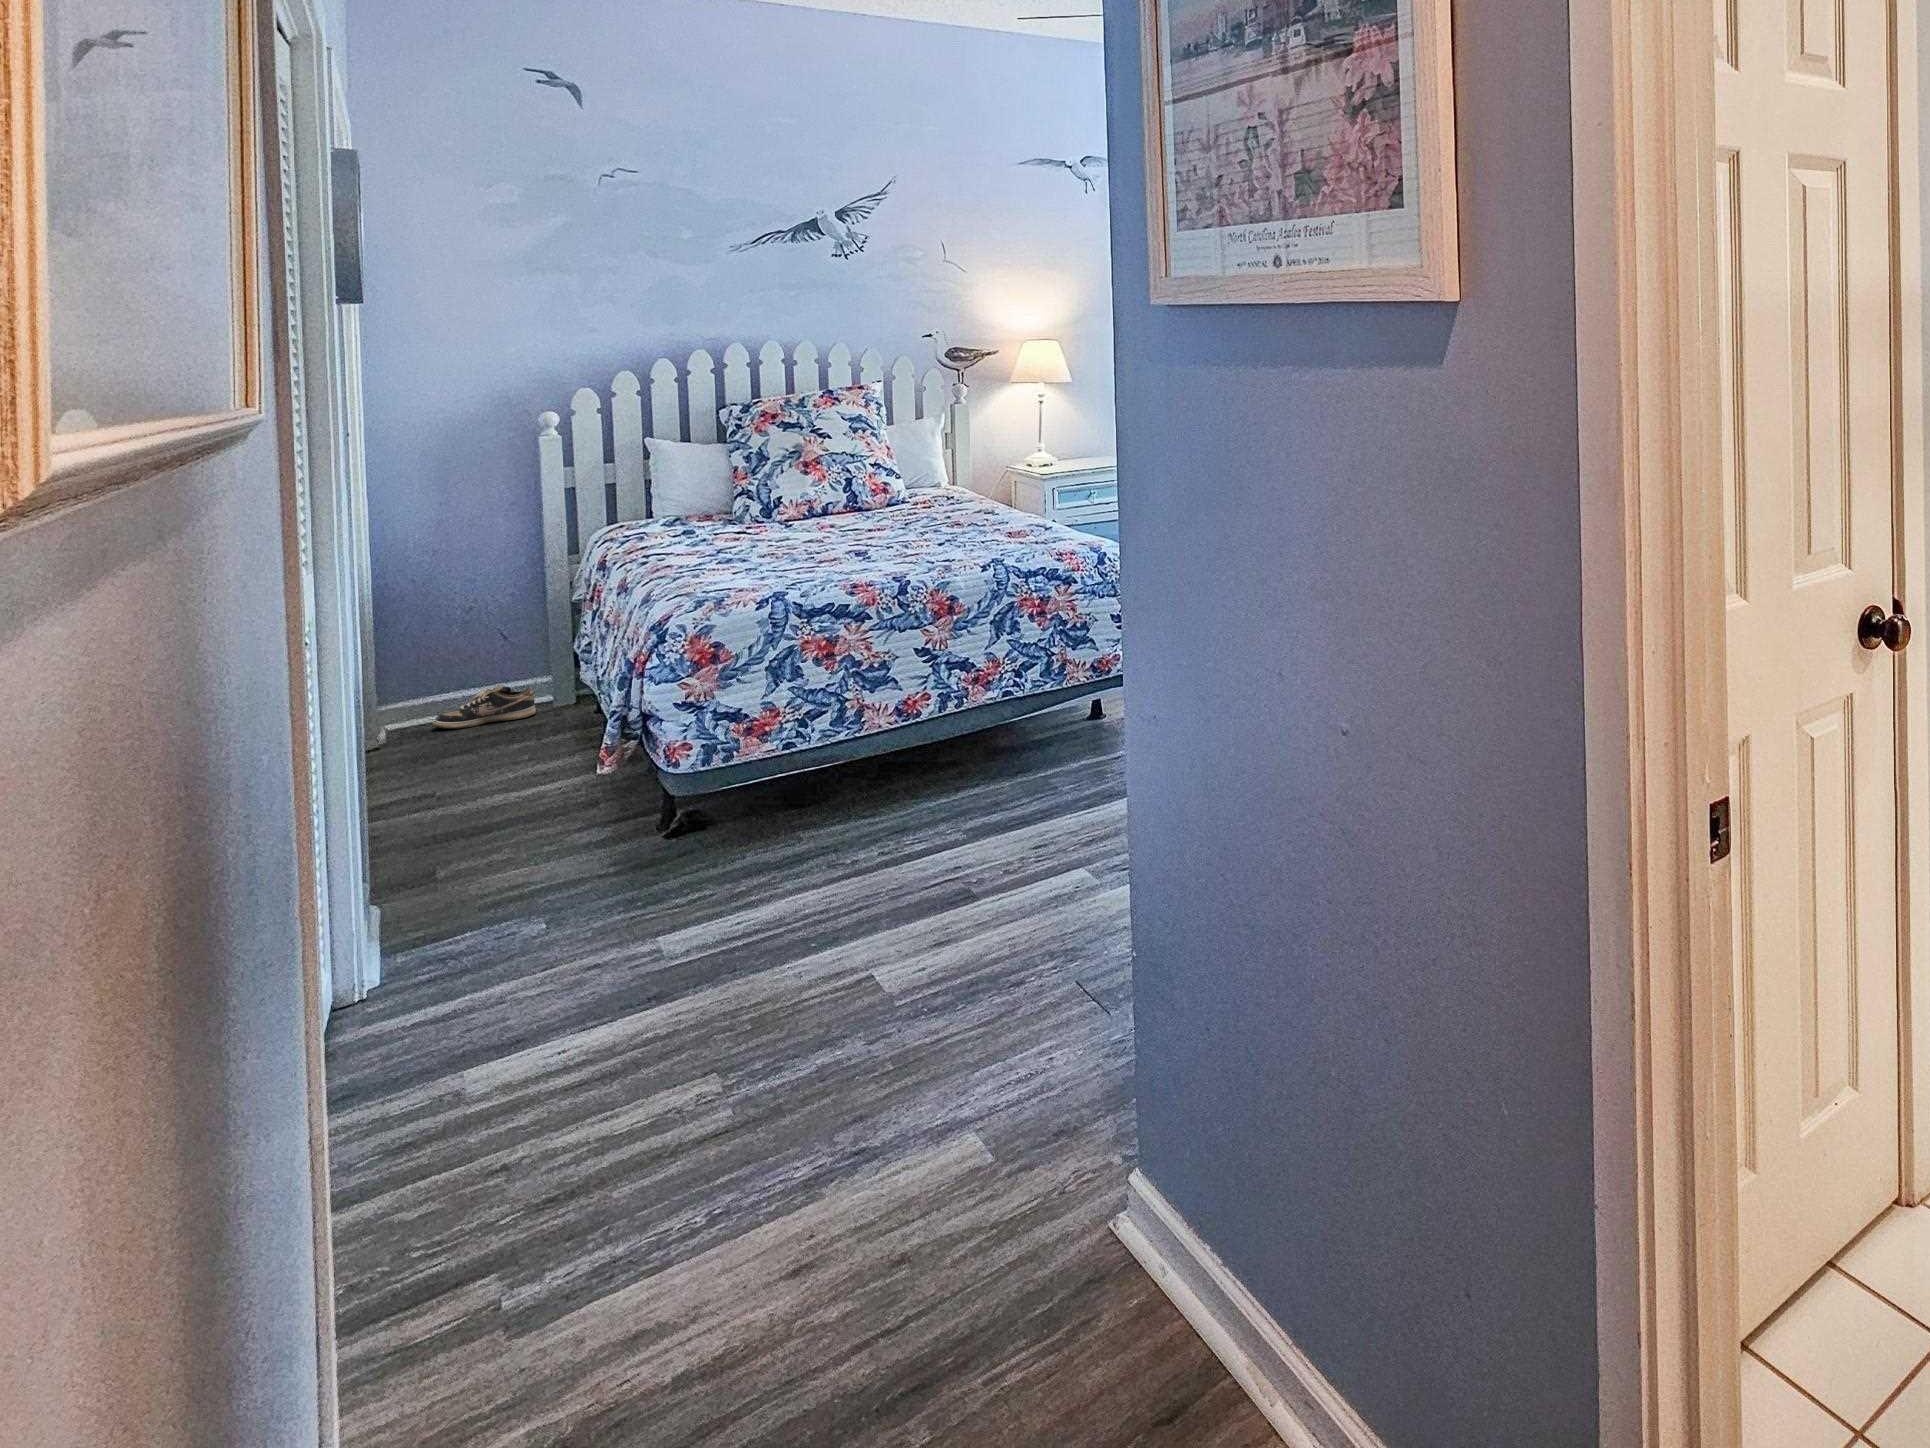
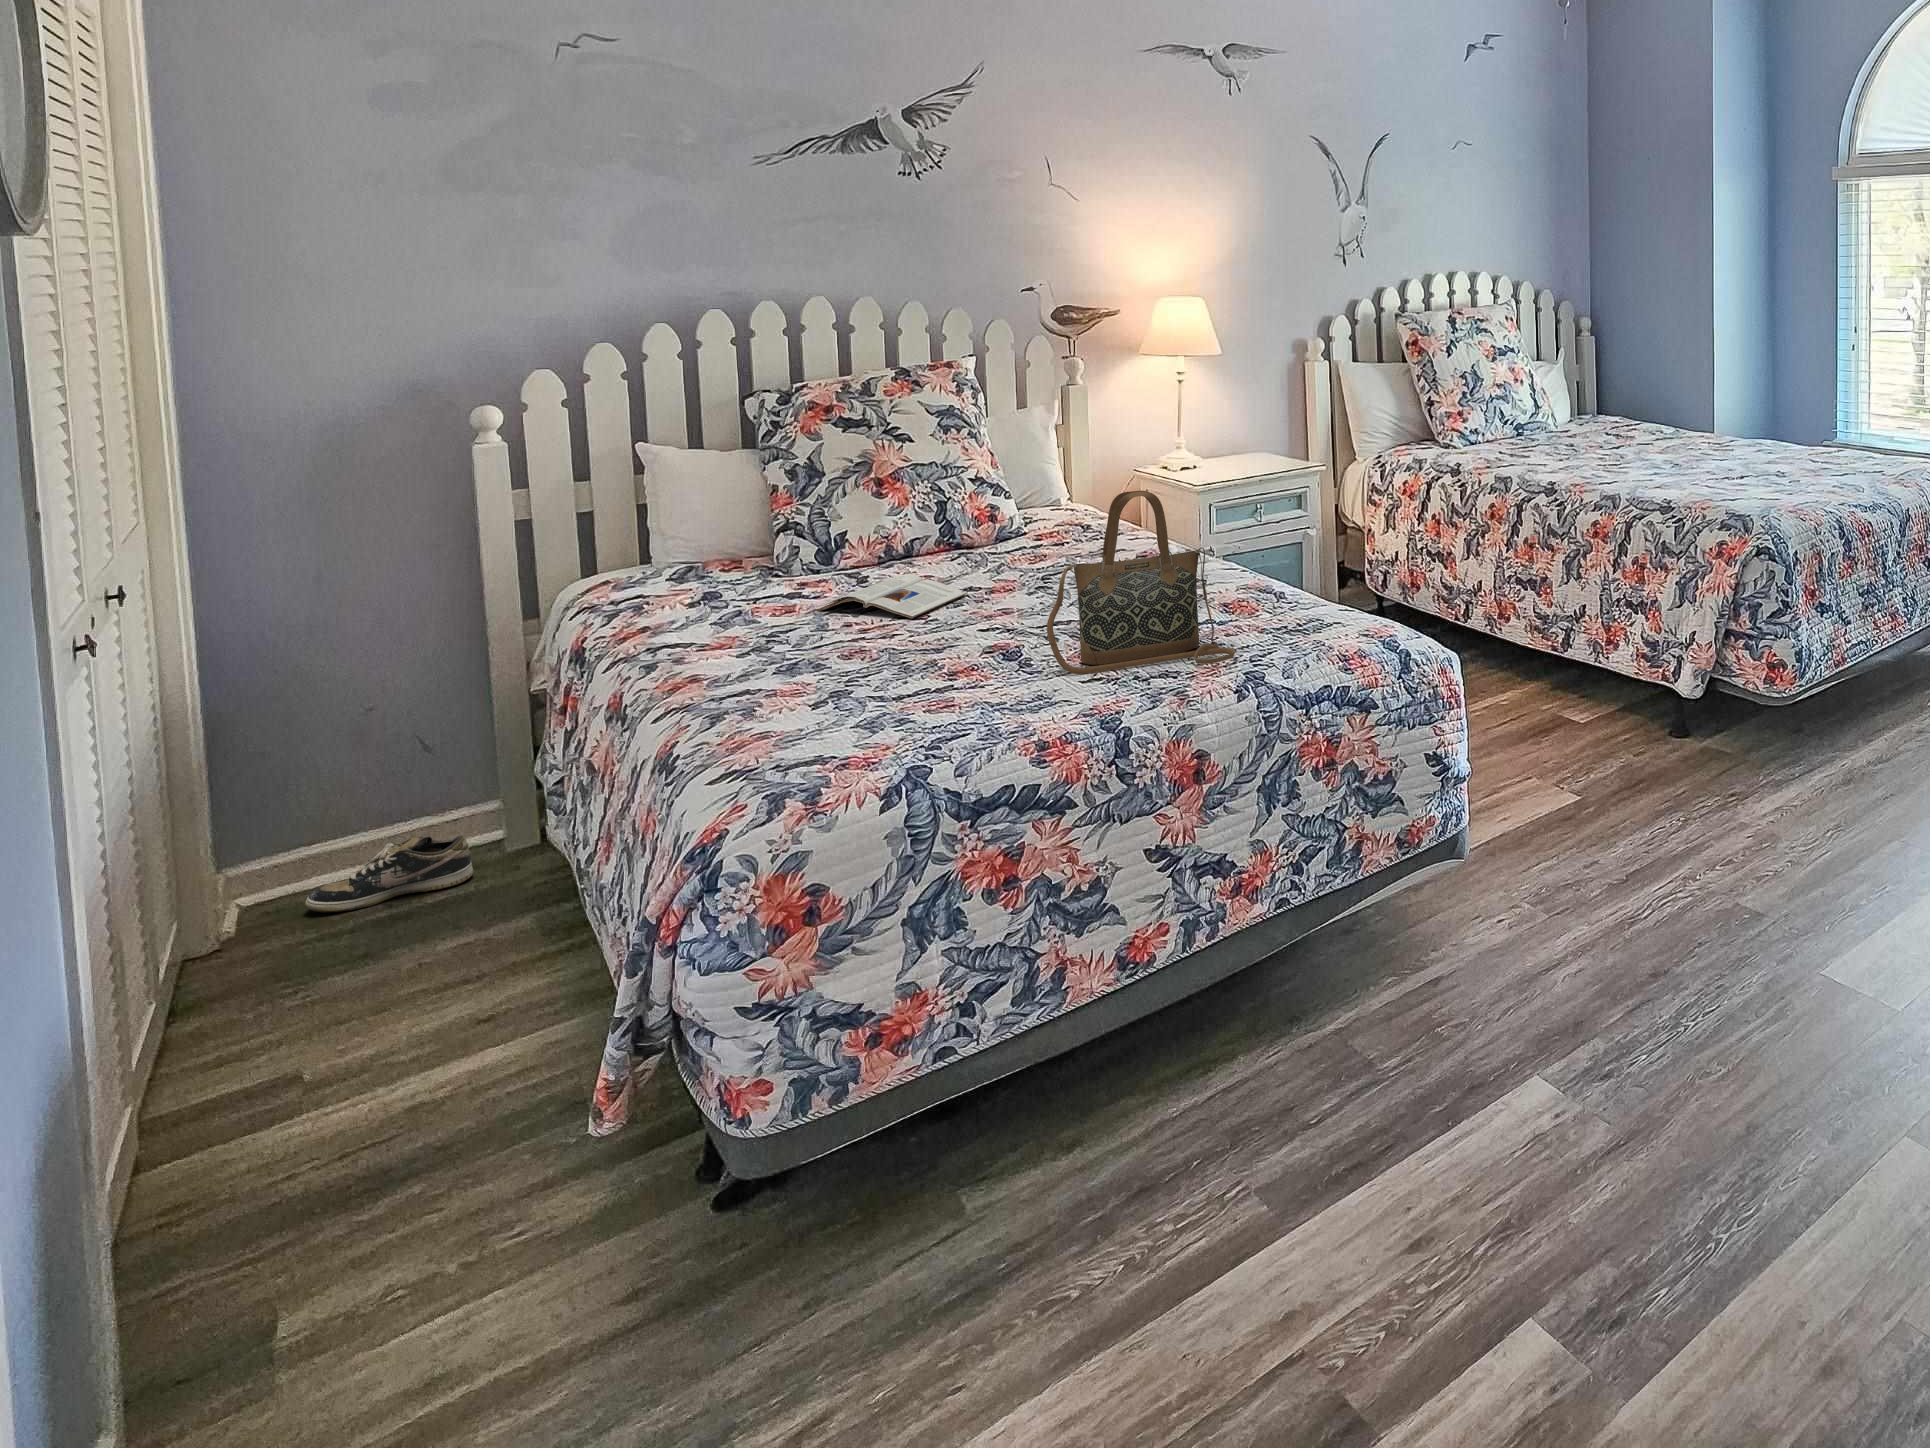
handbag: none [878,452,995,560] -> present [1047,491,1236,674]
magazine: none [753,517,851,539] -> present [818,574,968,618]

